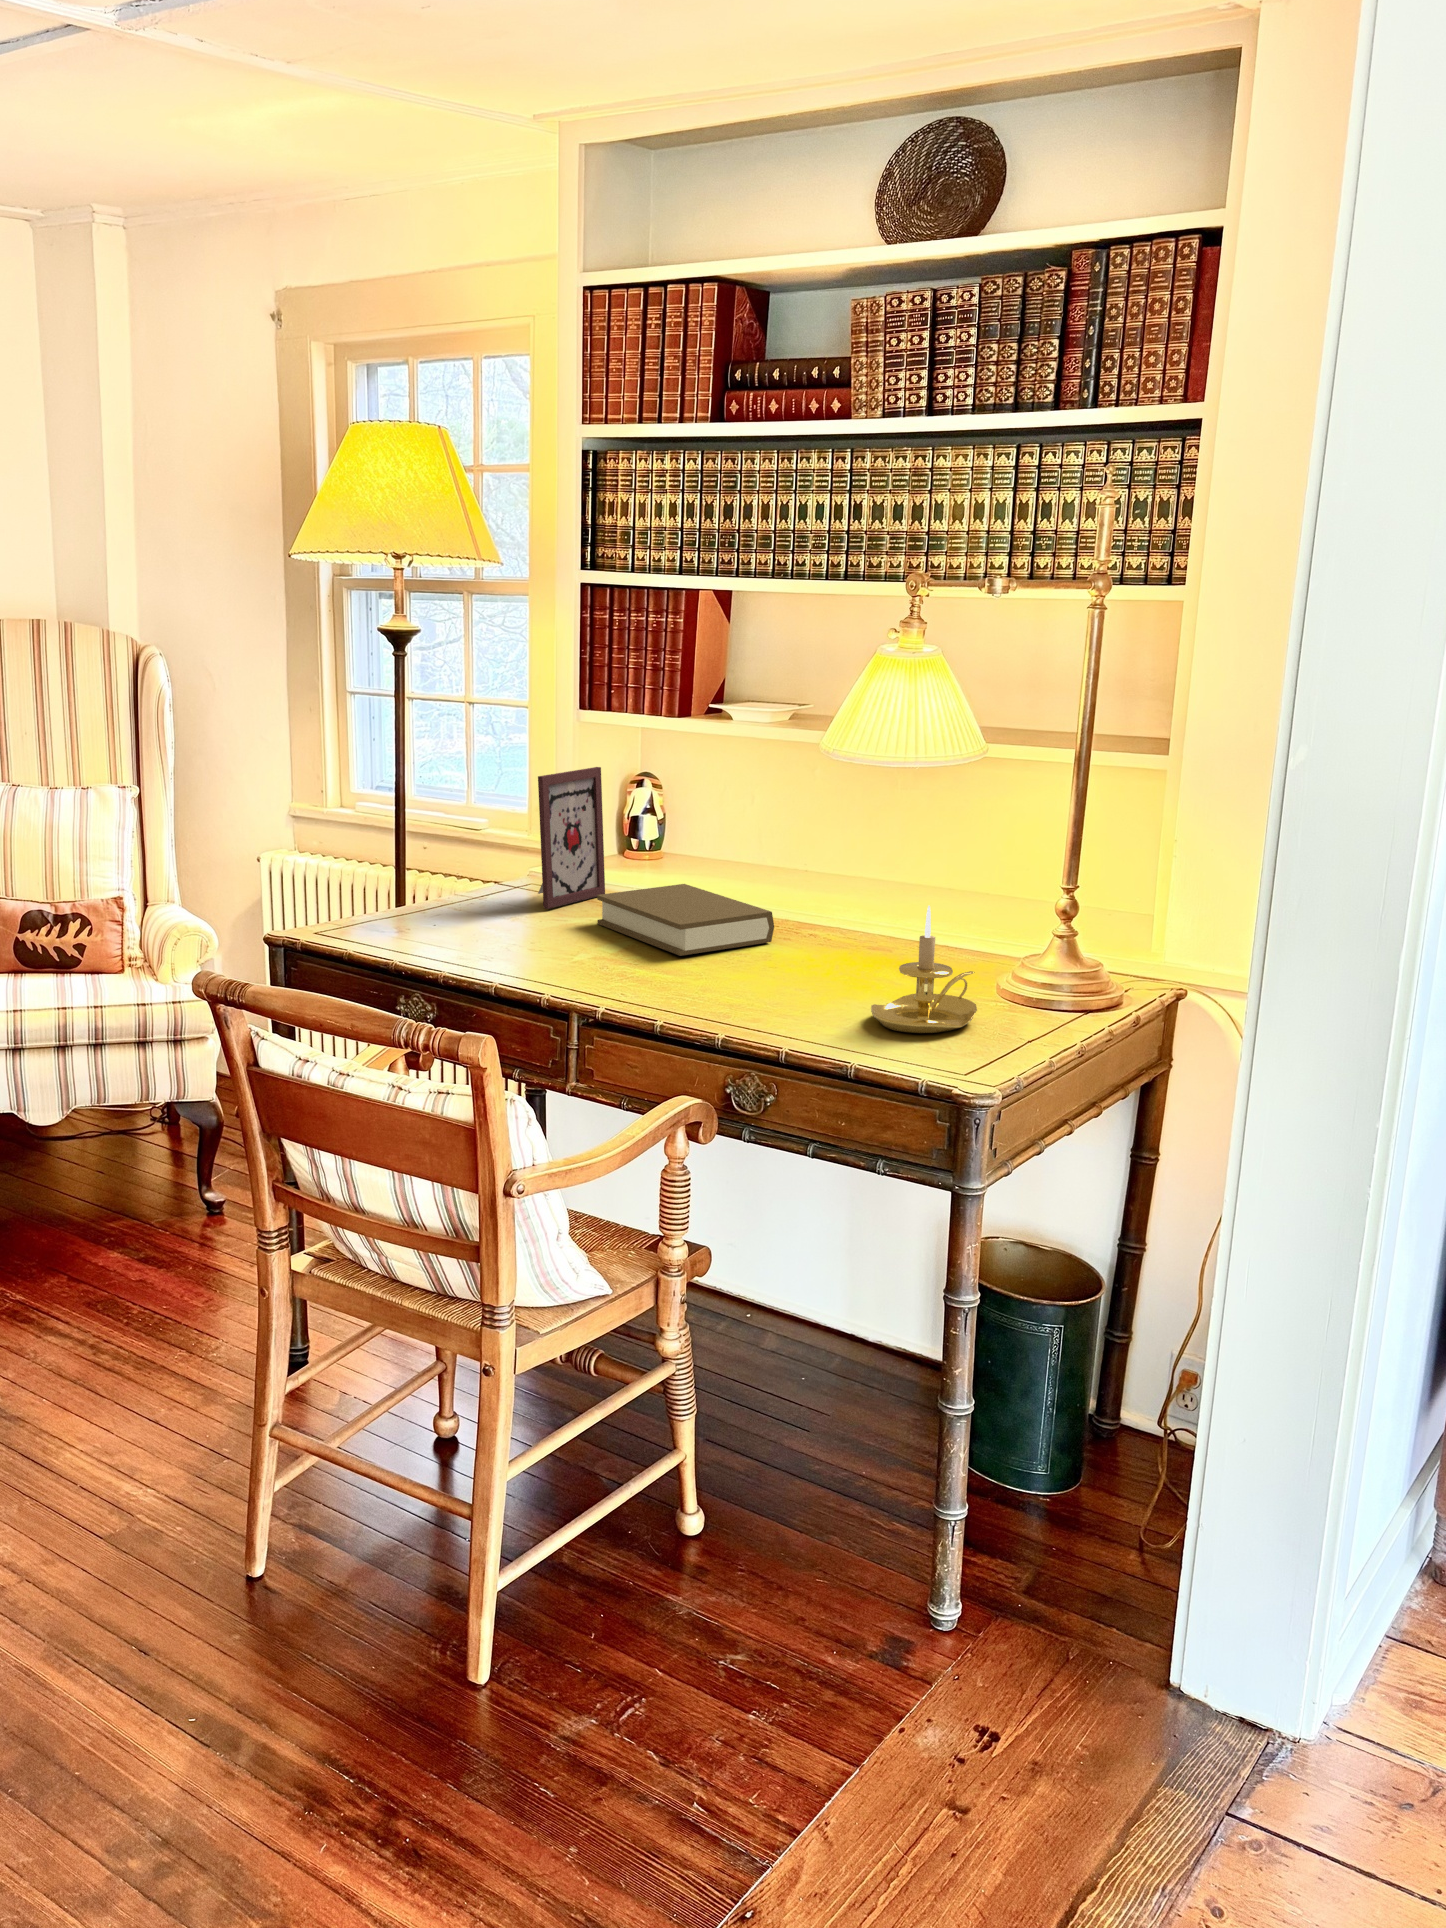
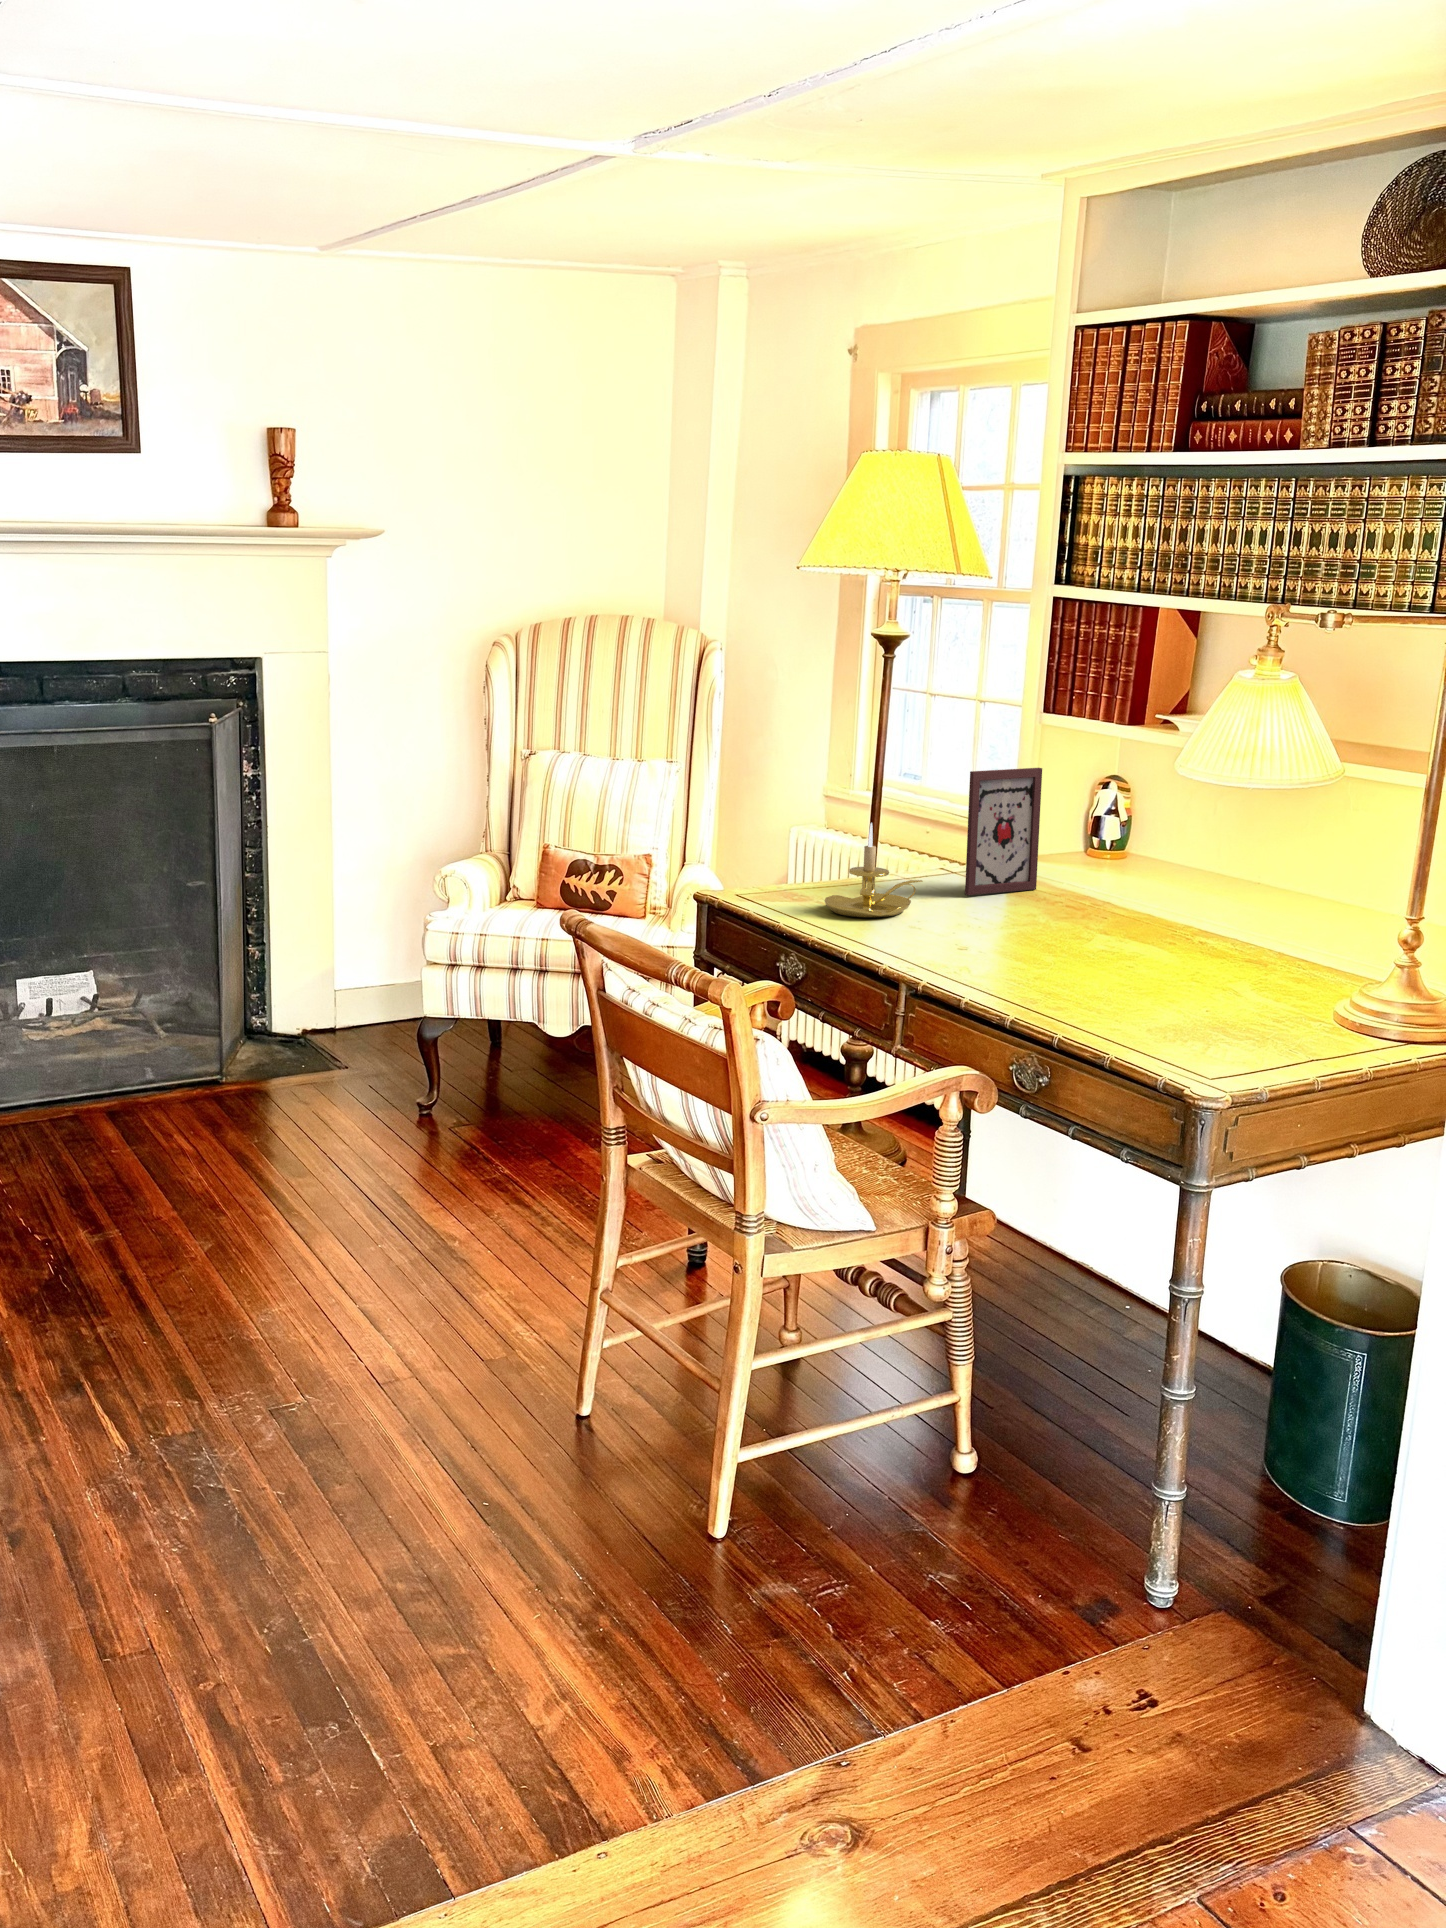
book: present [597,884,774,956] -> none [1003,886,1157,949]
candle holder: present [871,906,977,1033] -> present [824,823,923,917]

